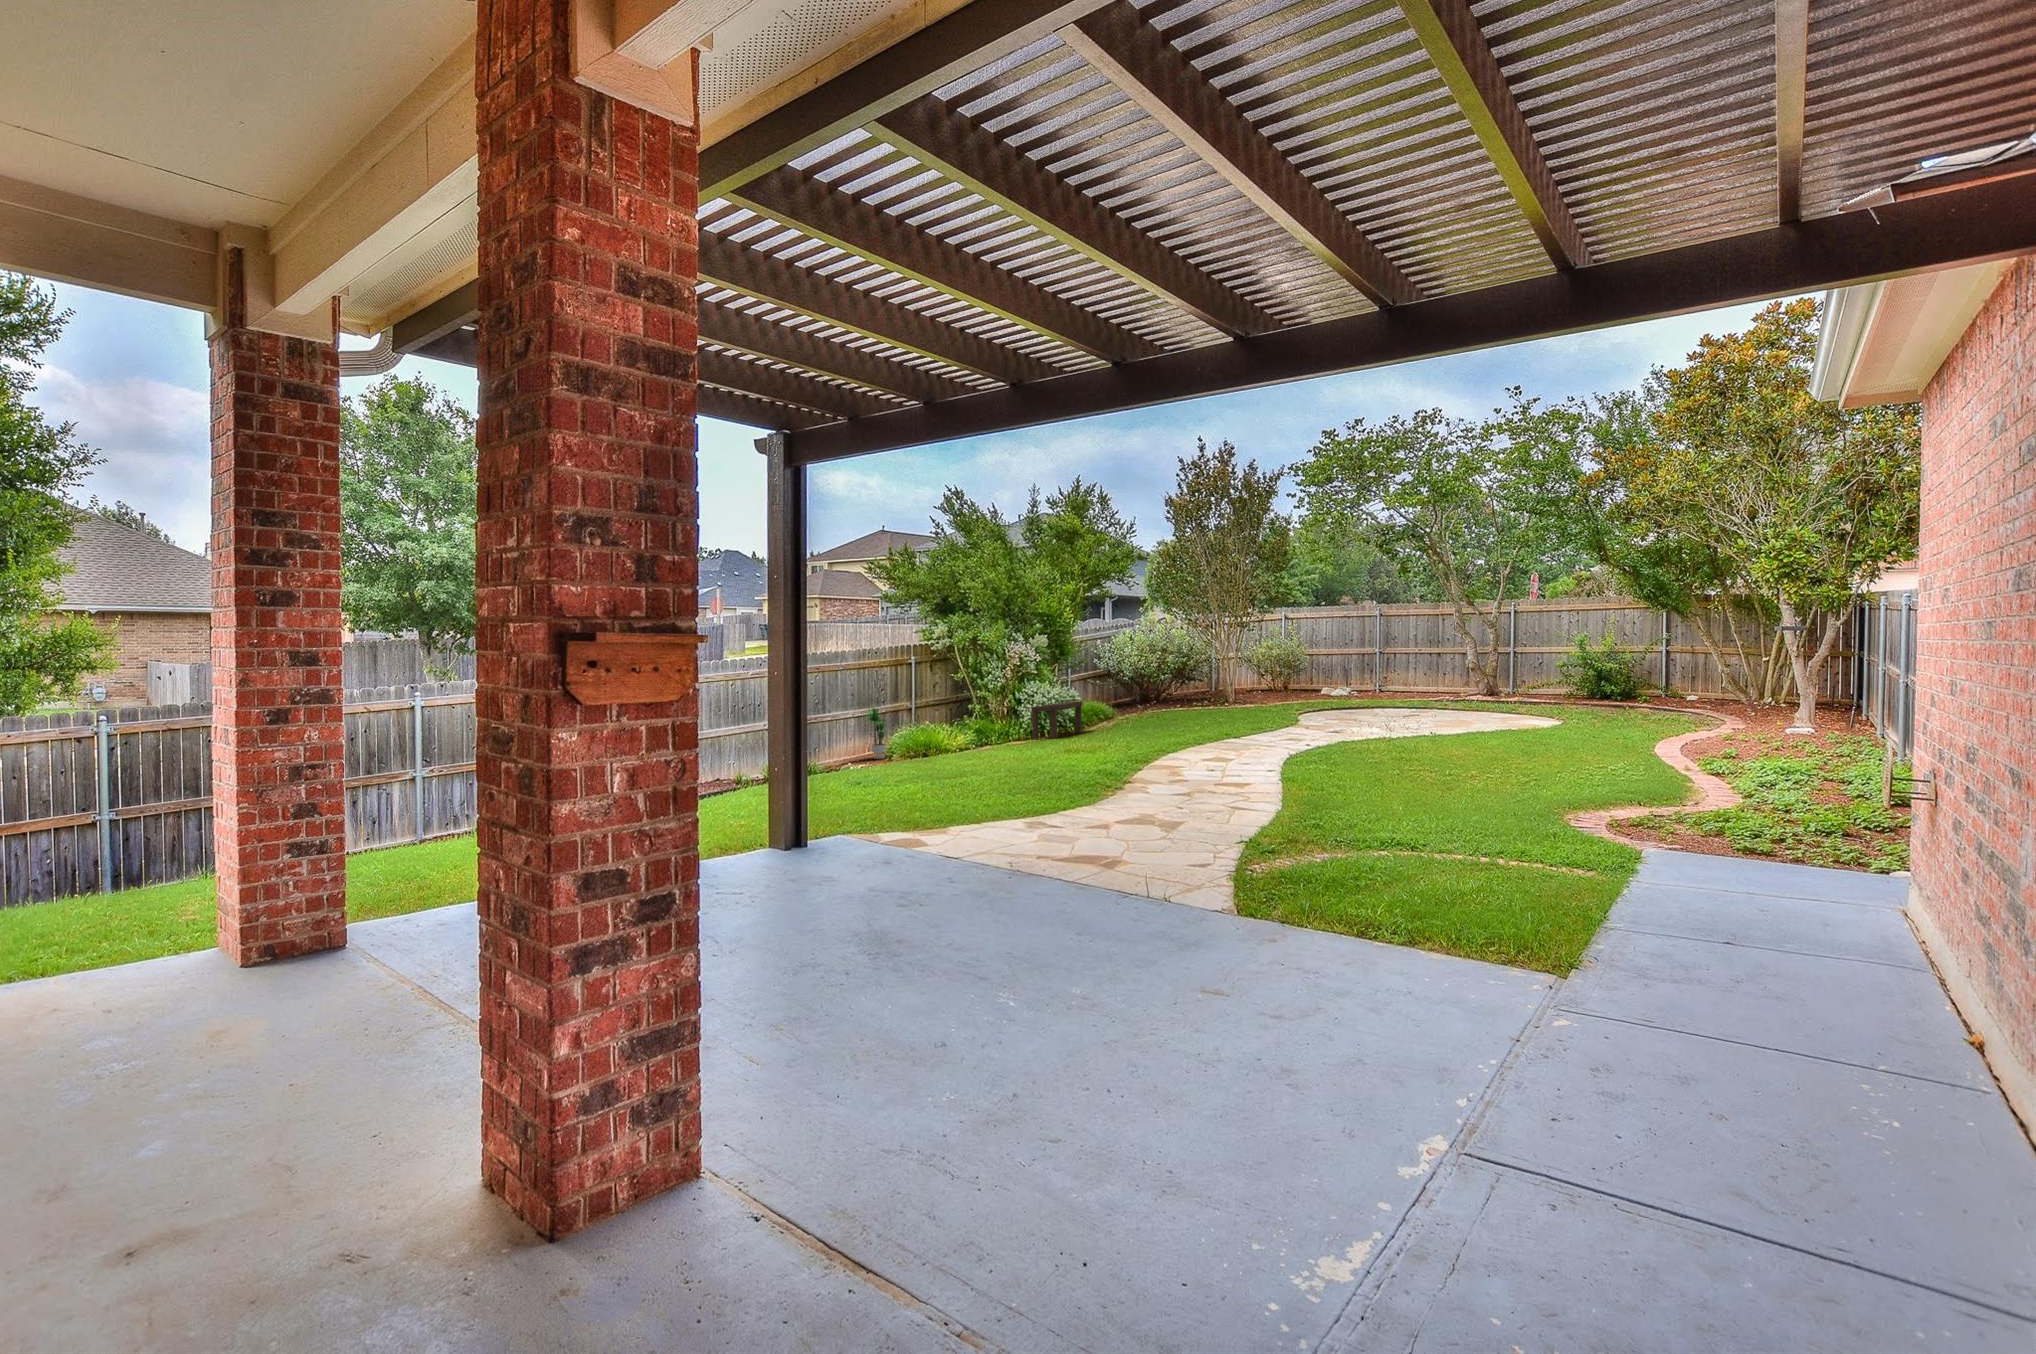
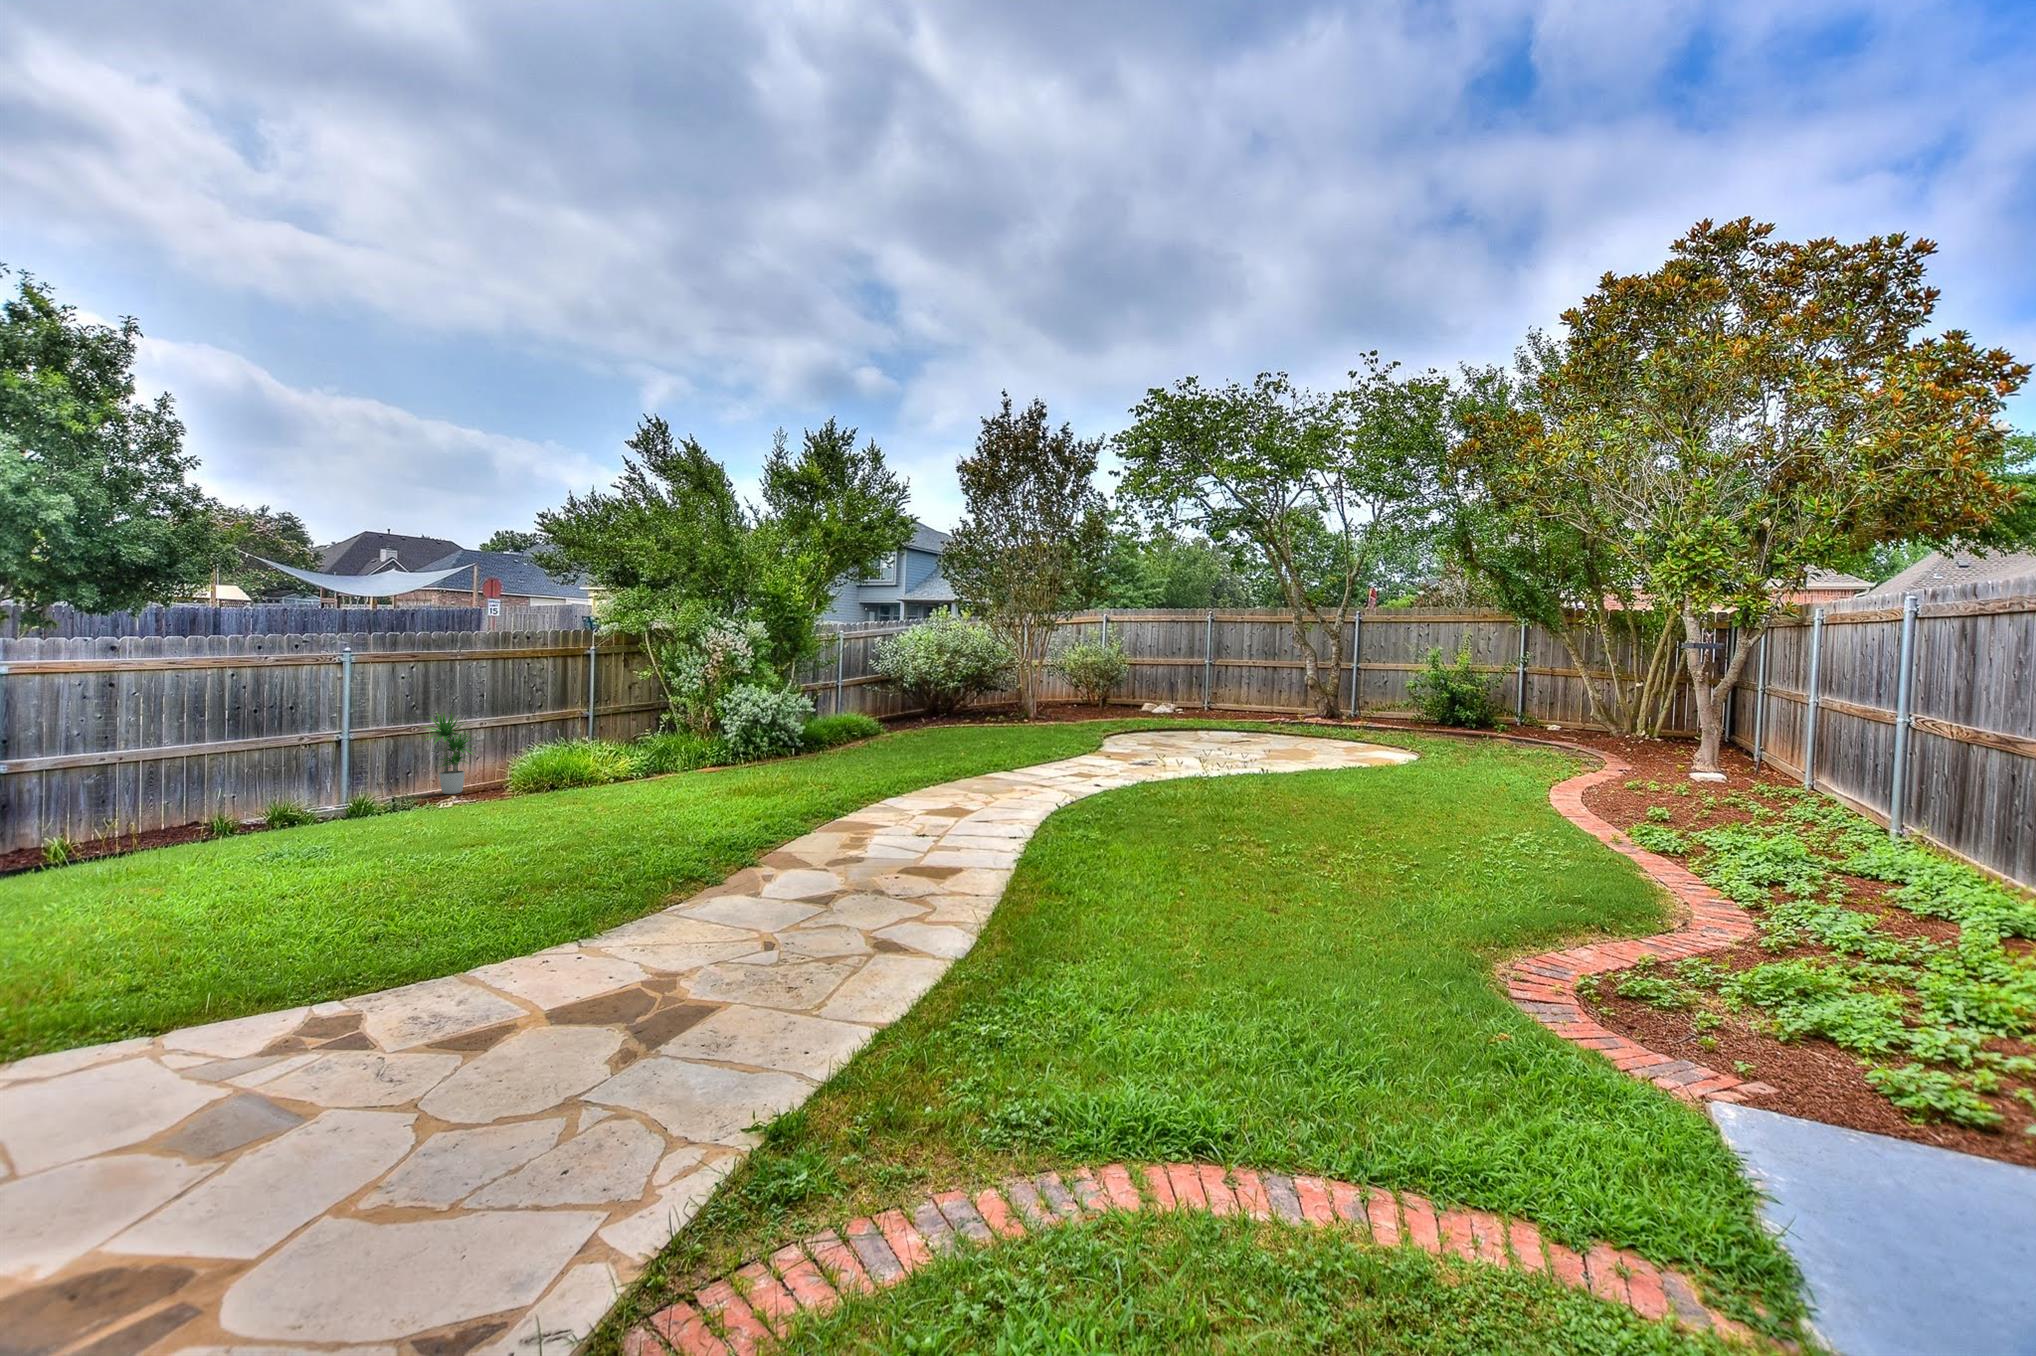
bench: present [1031,702,1083,739] -> none [721,713,805,766]

